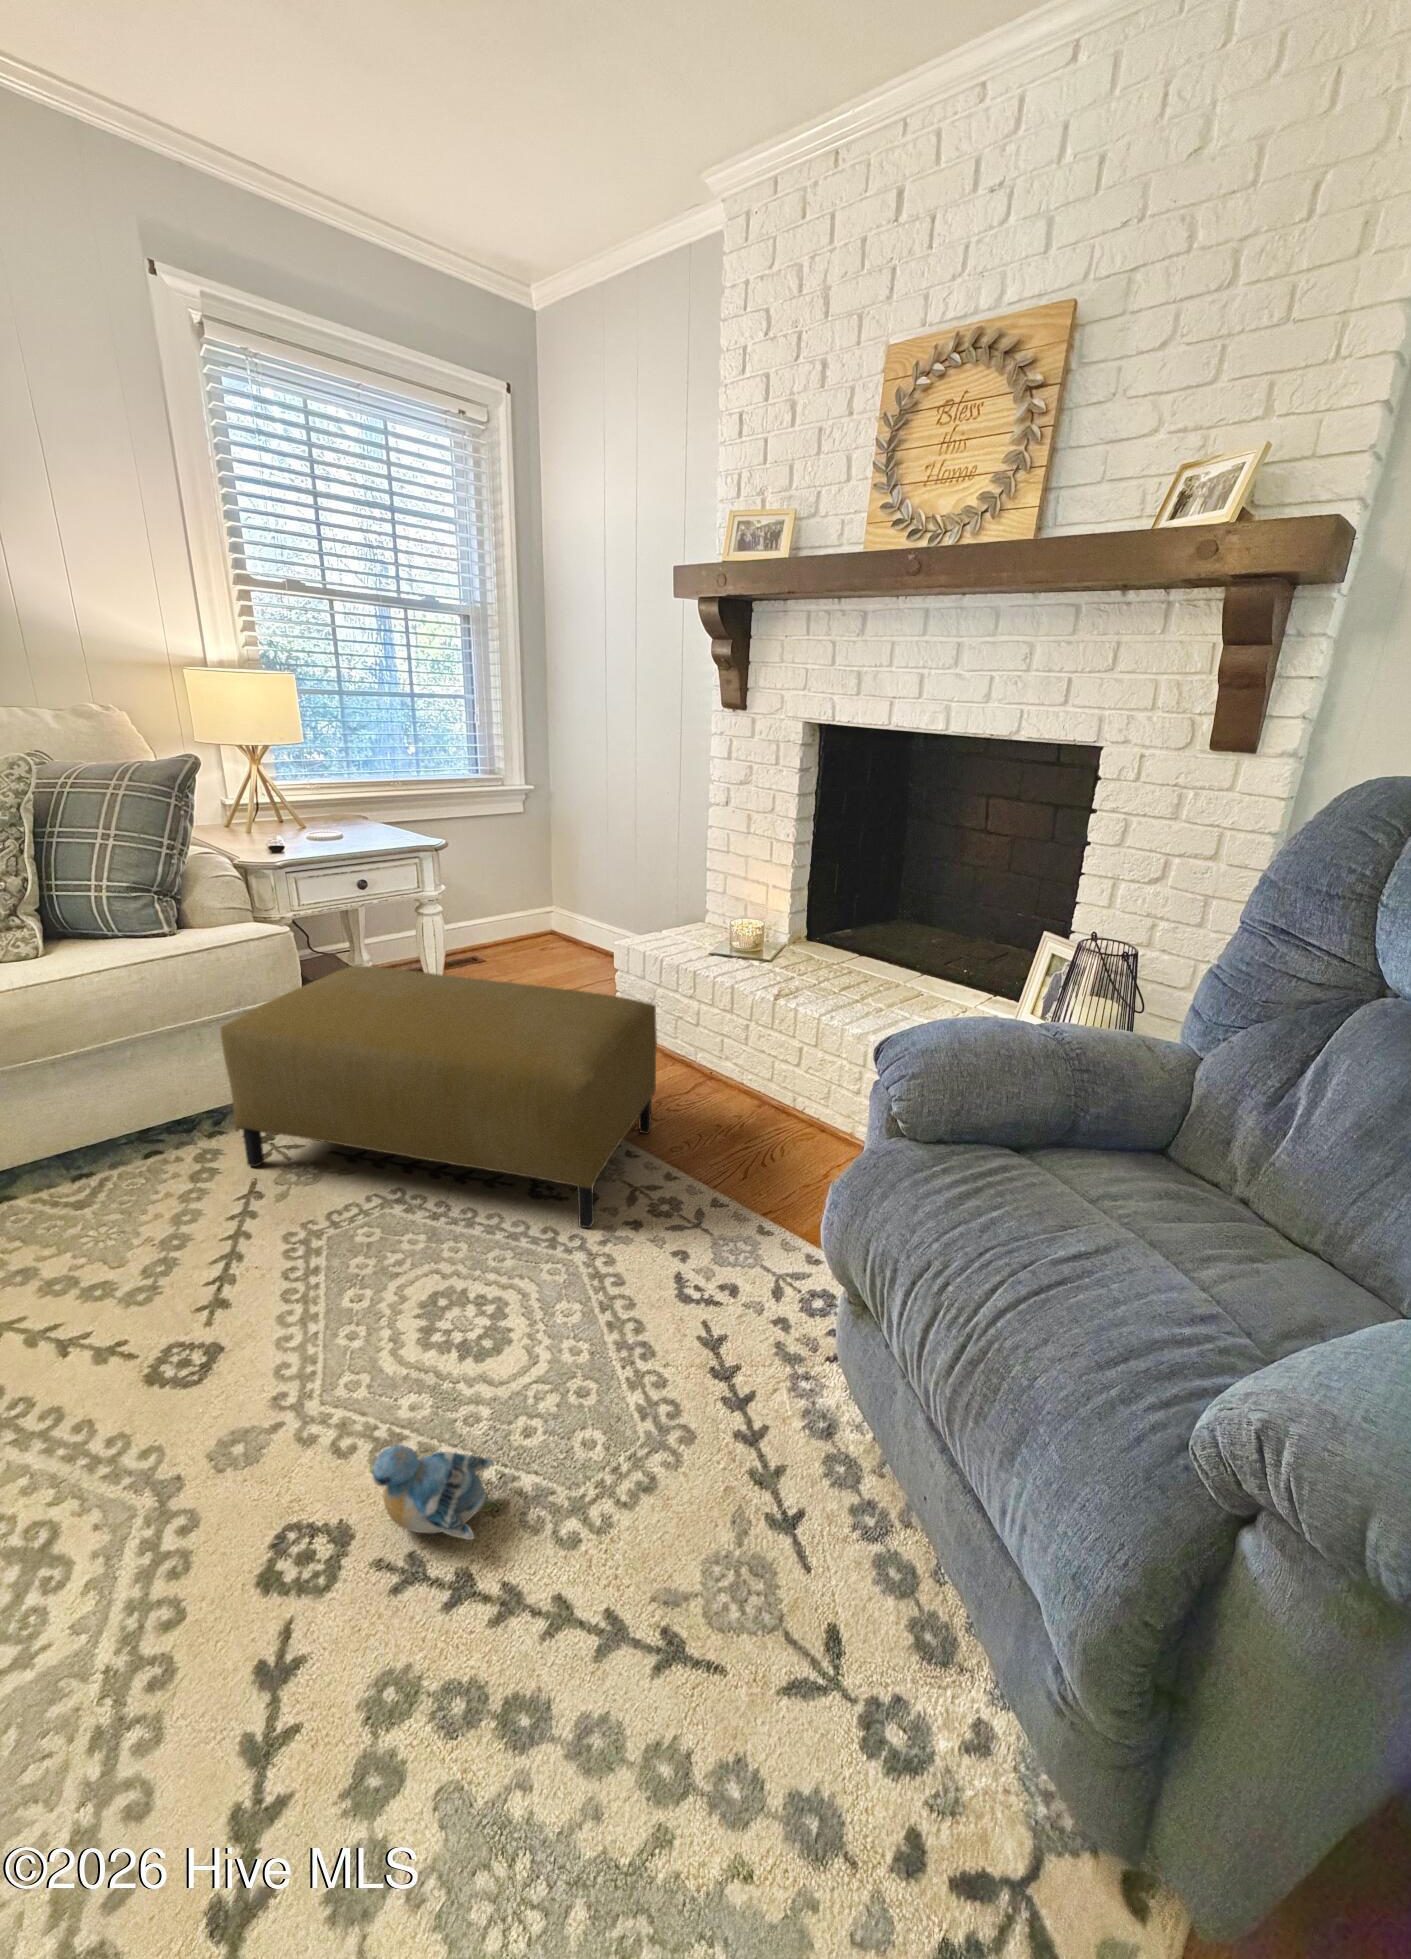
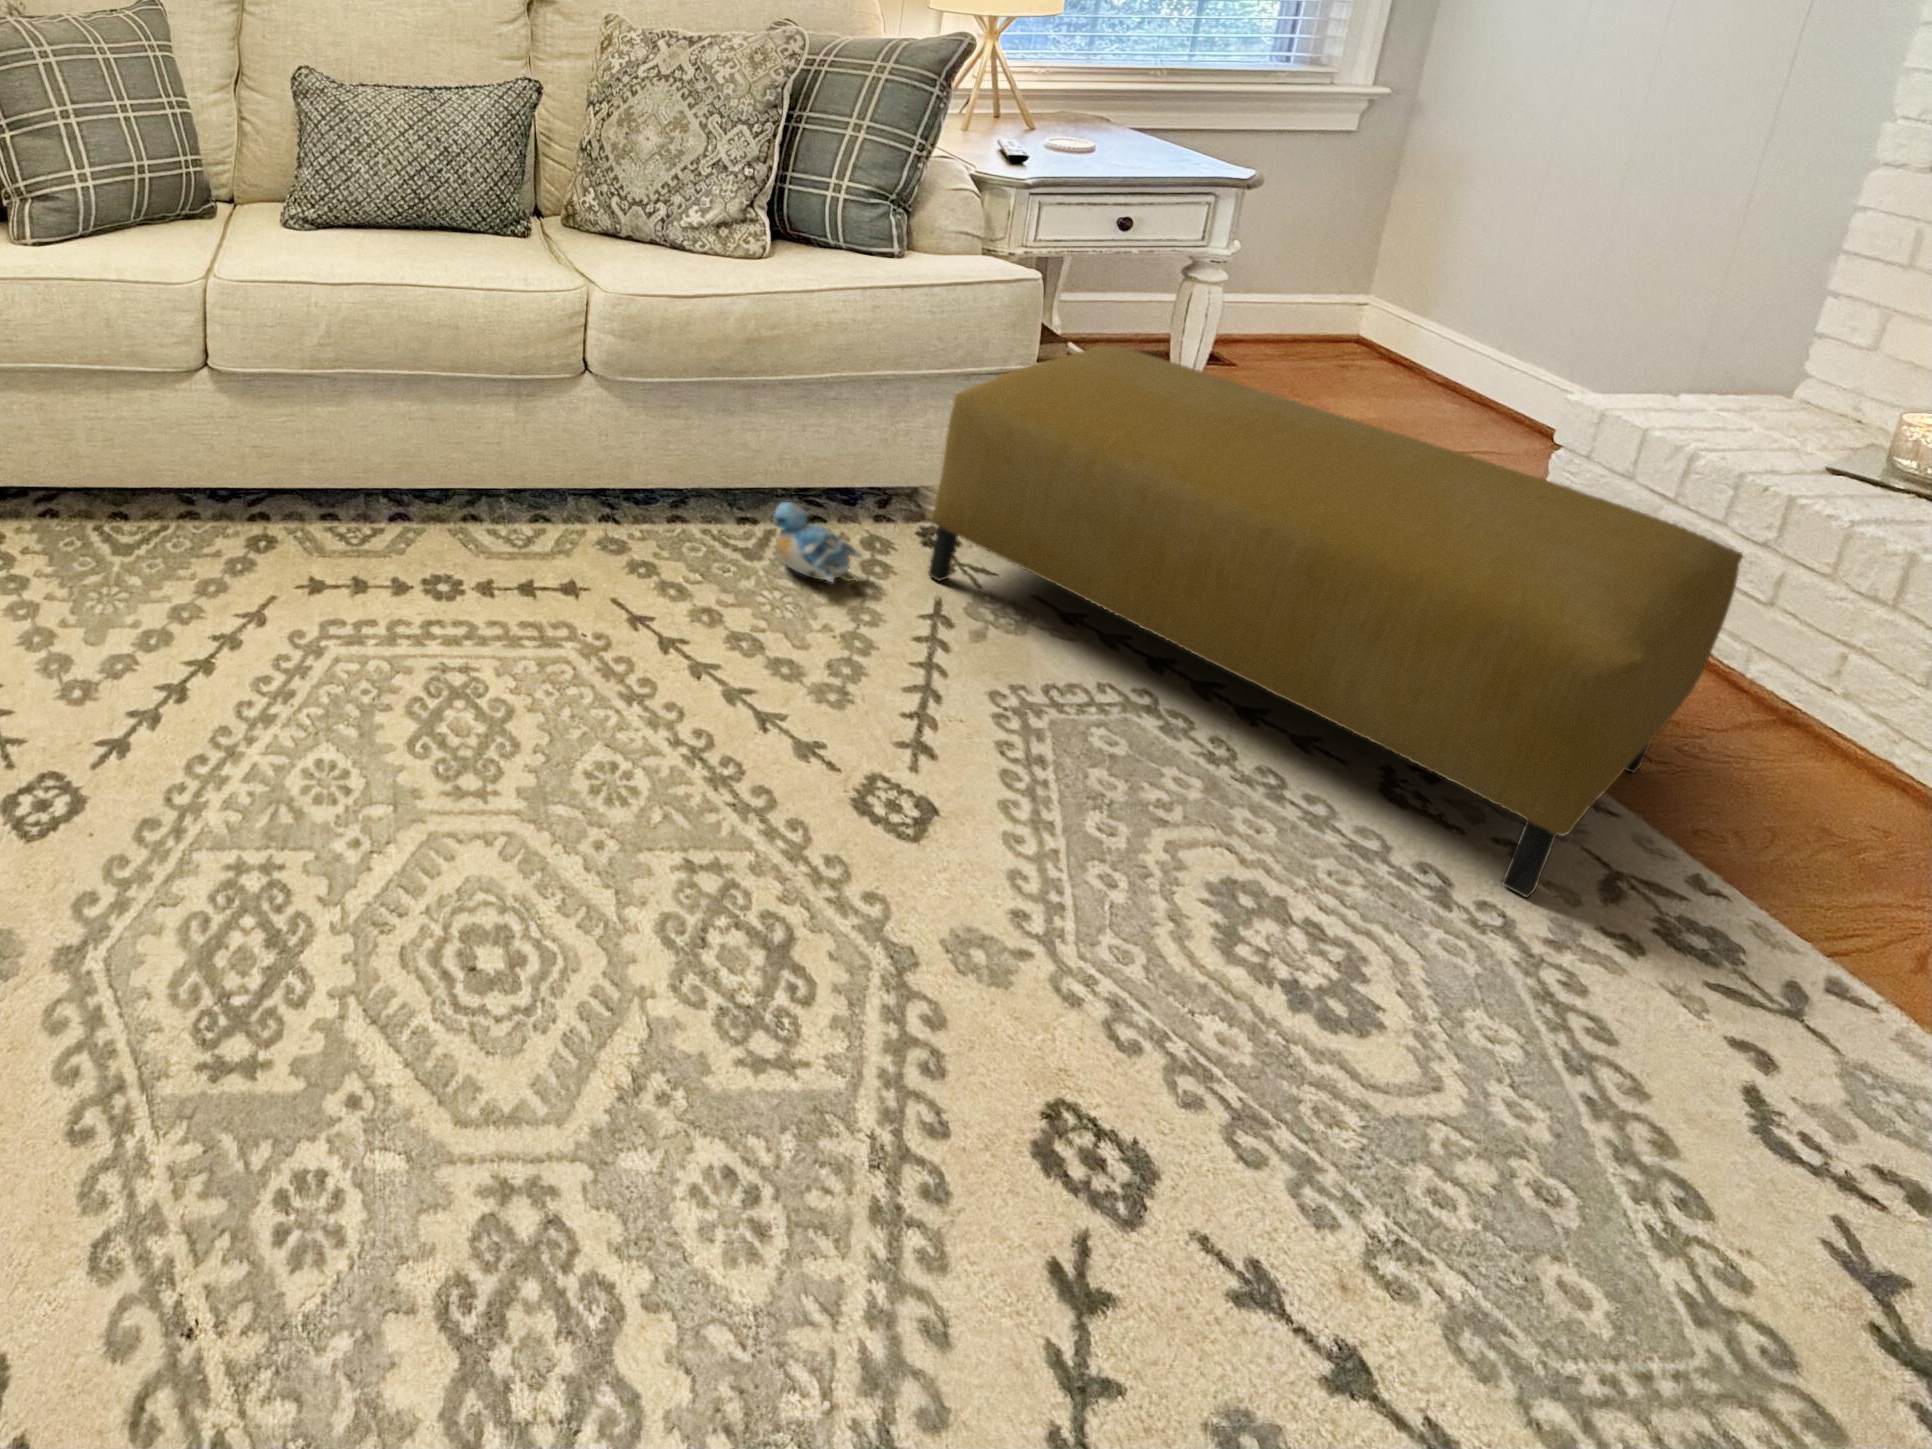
plush toy: present [370,1446,500,1540] -> present [773,502,862,583]

